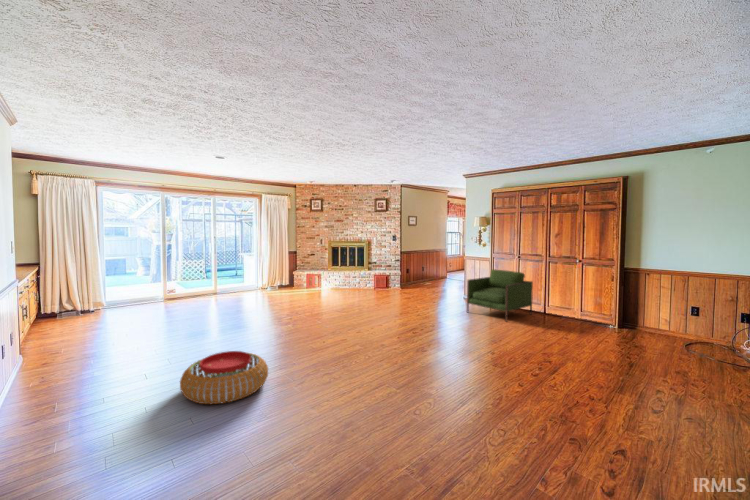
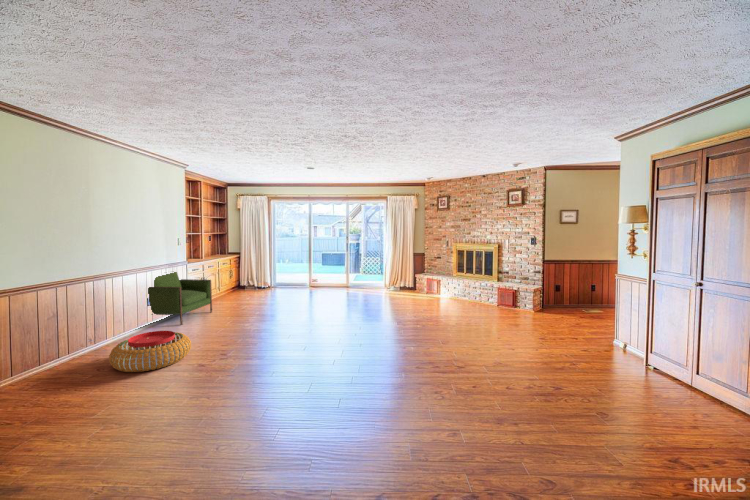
armchair: present [467,269,533,321] -> present [148,272,212,325]

